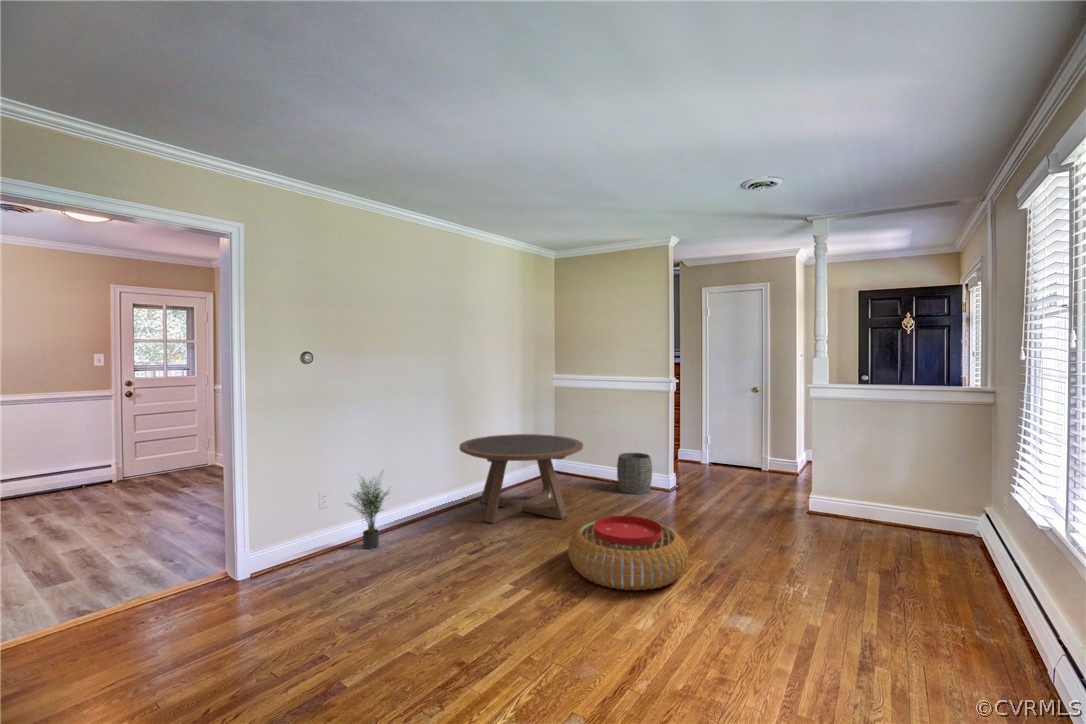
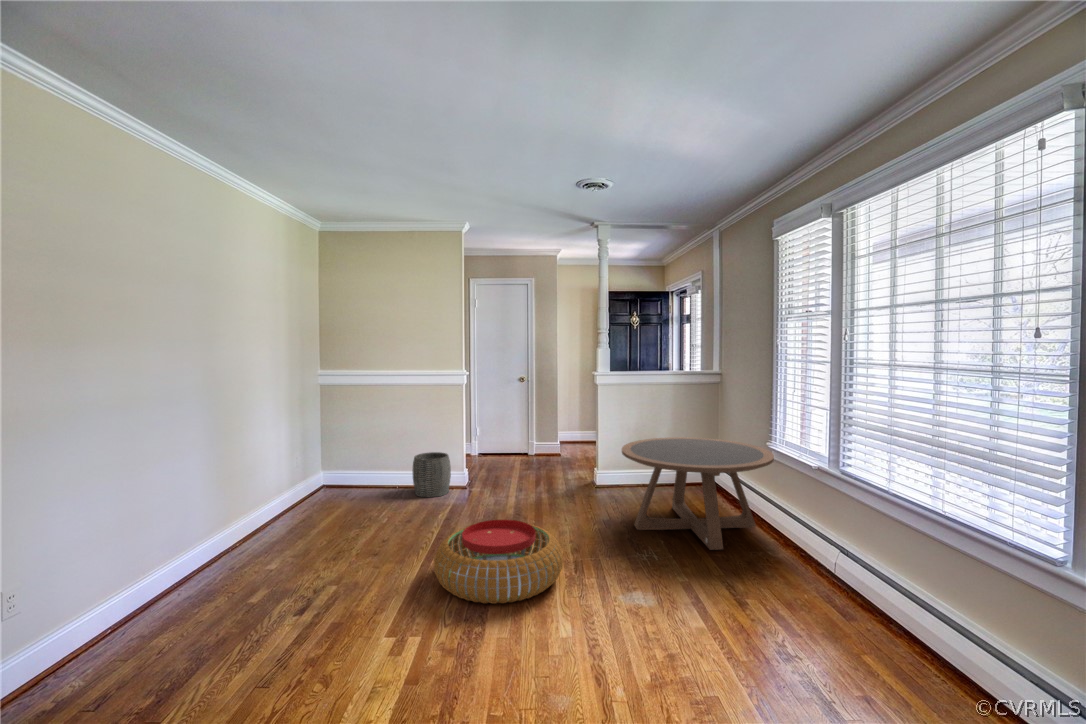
coffee table: present [459,434,583,523] -> present [622,437,774,550]
potted plant: present [353,480,389,549] -> none [67,523,163,656]

